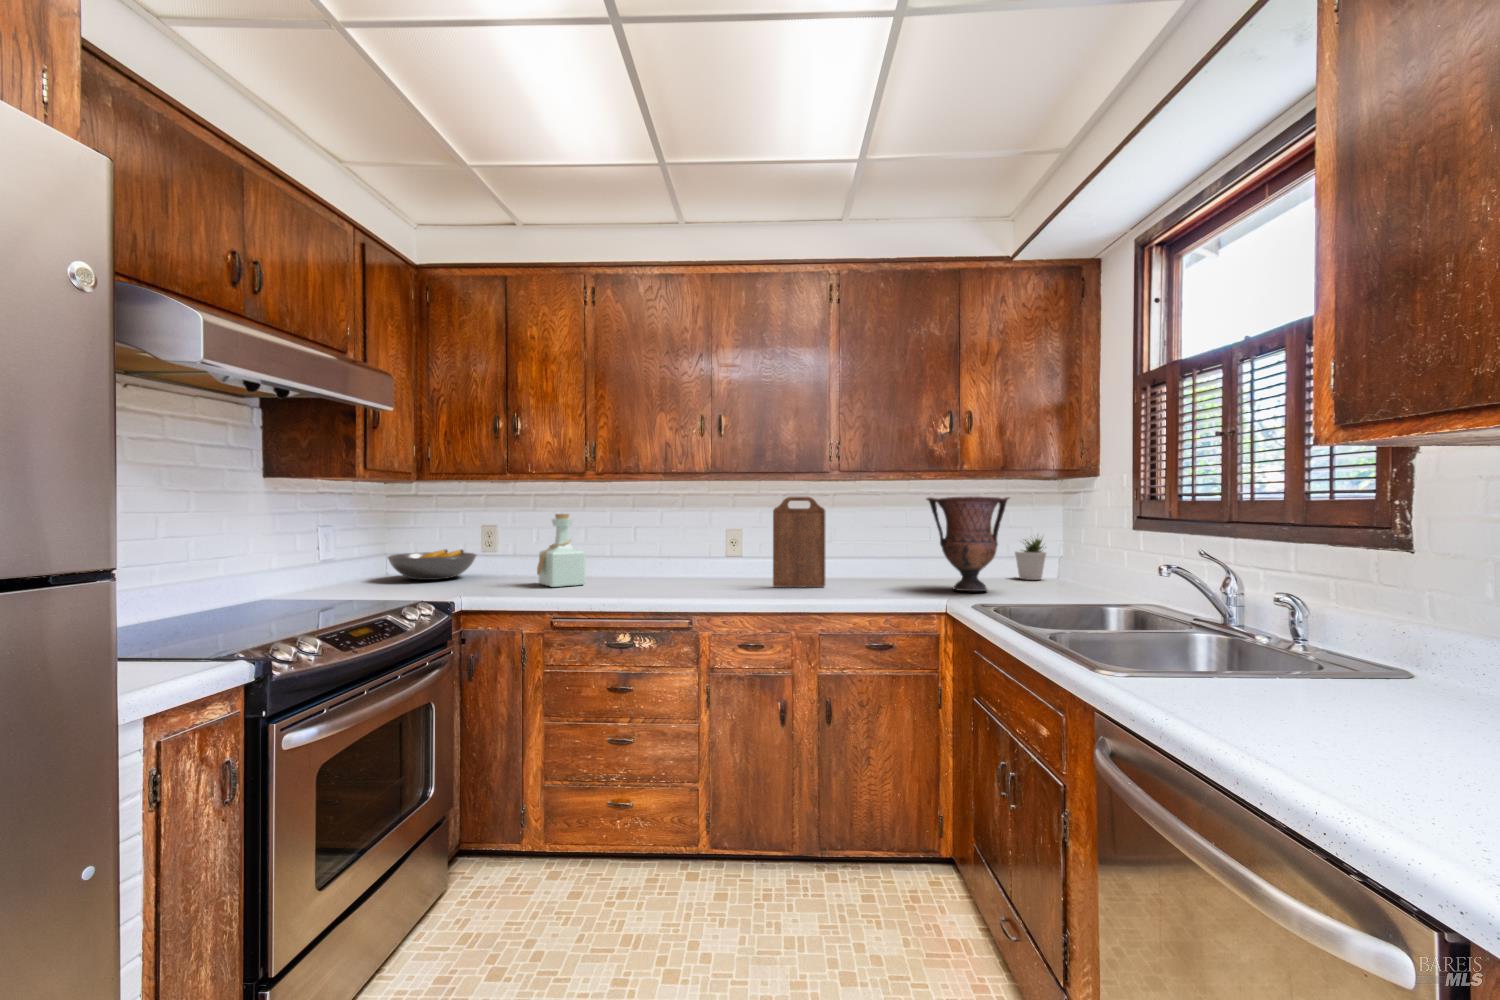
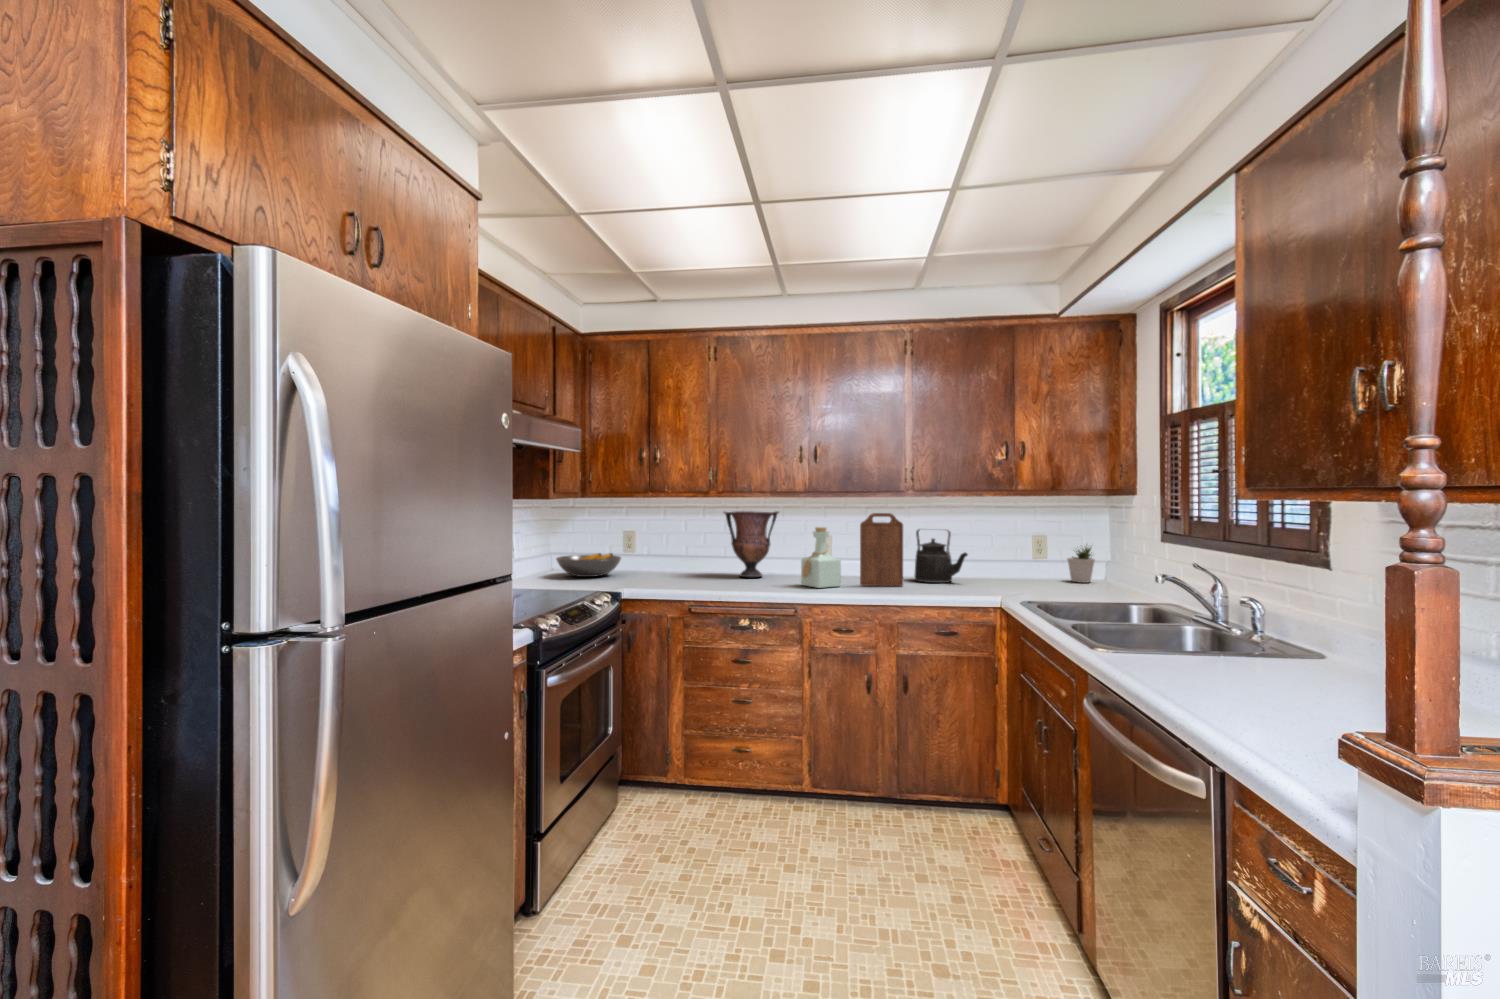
vase: present [927,496,1009,591] -> present [724,511,778,577]
bottle: present [537,514,585,587] -> present [801,527,841,588]
kettle: none [839,518,902,582] -> present [914,529,968,583]

